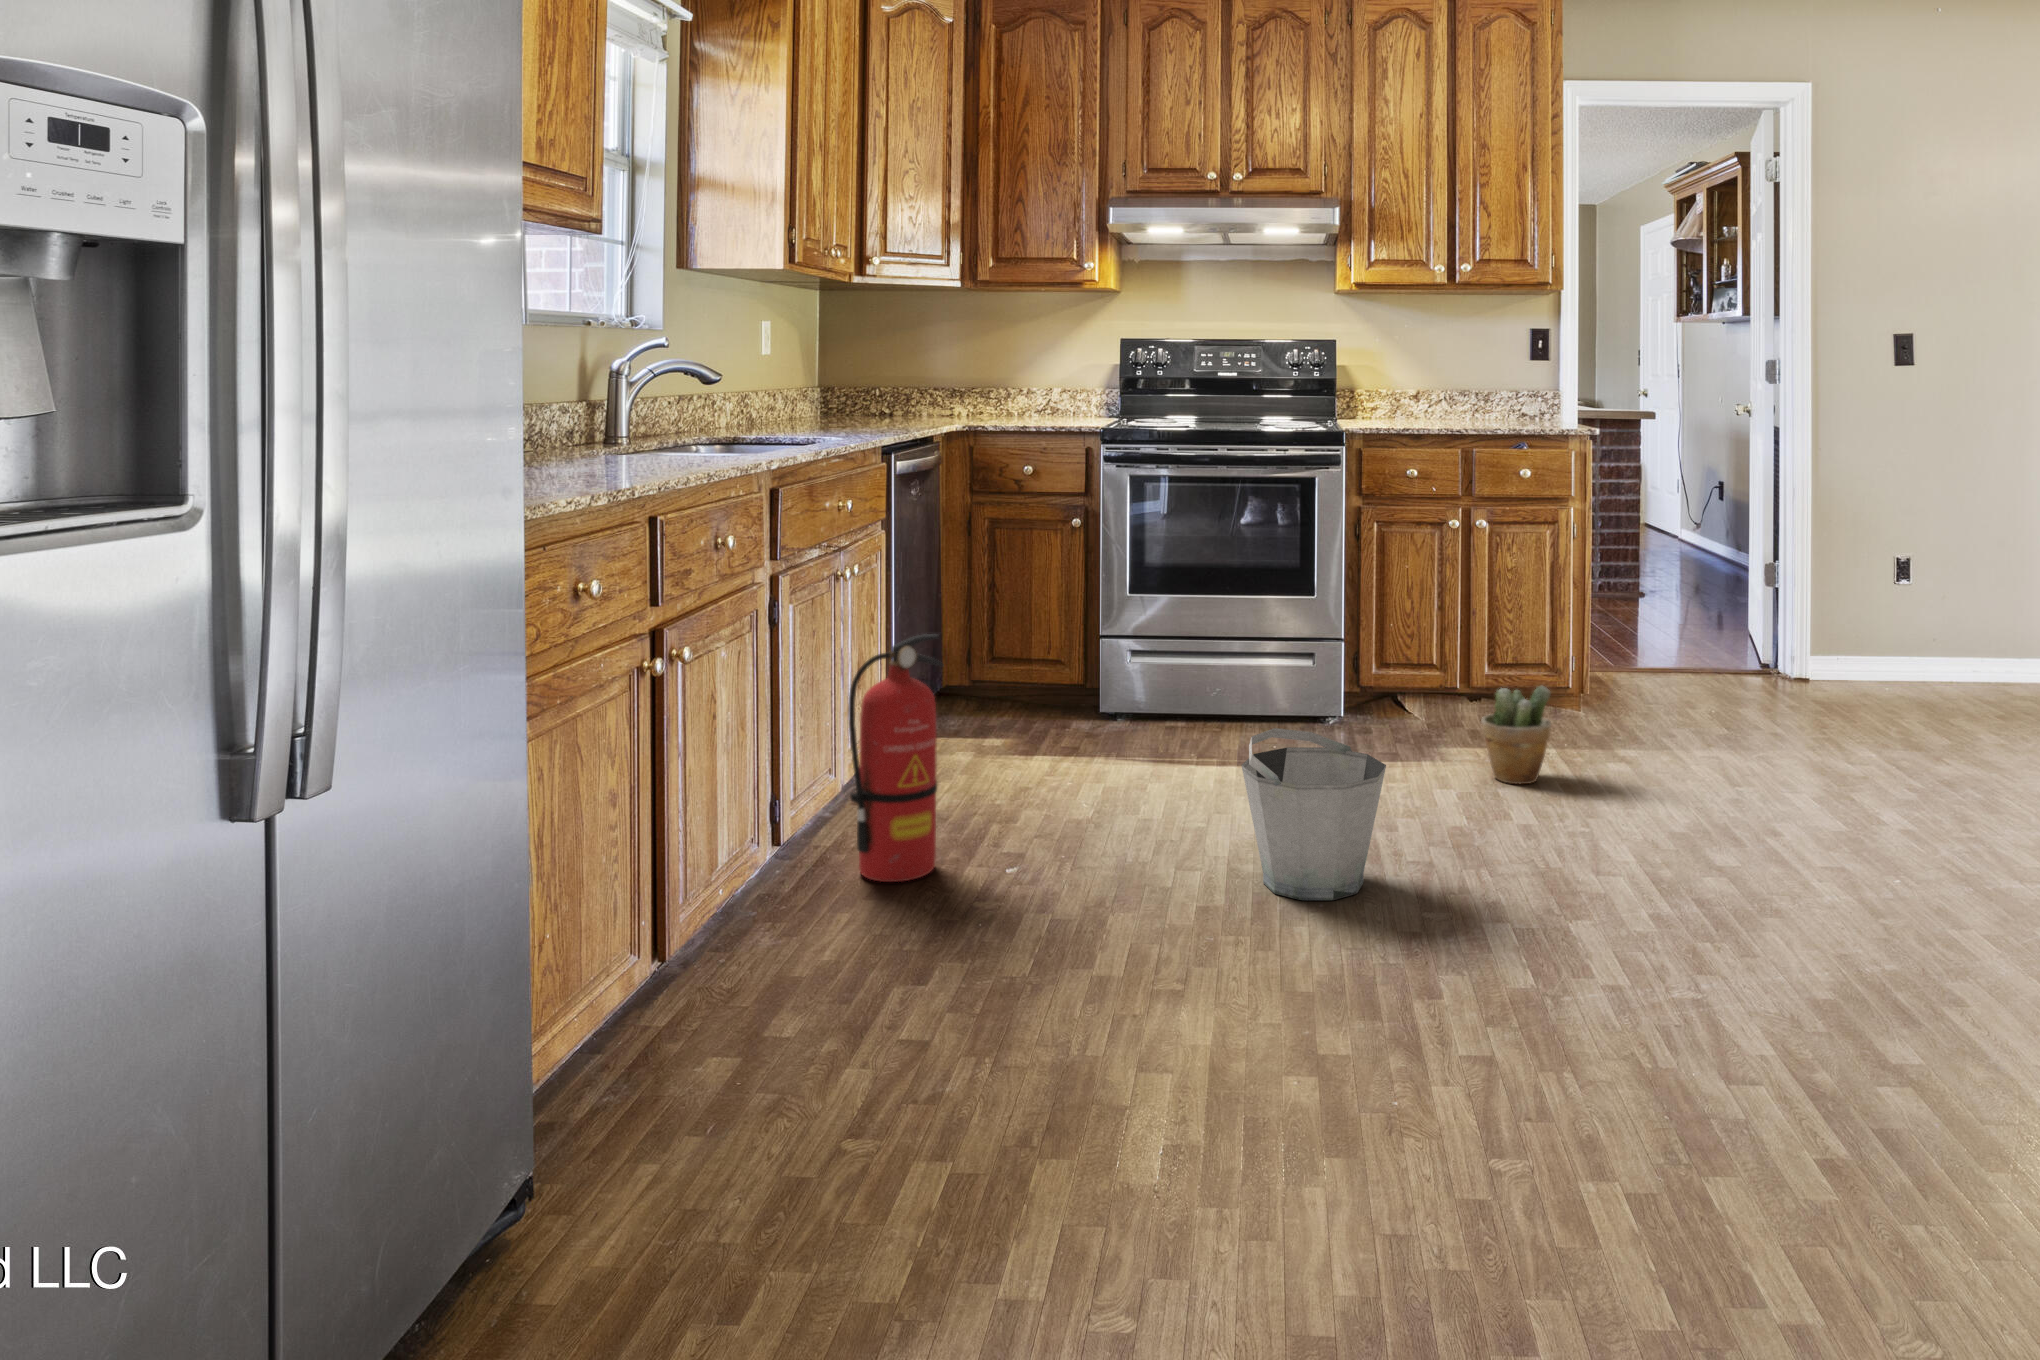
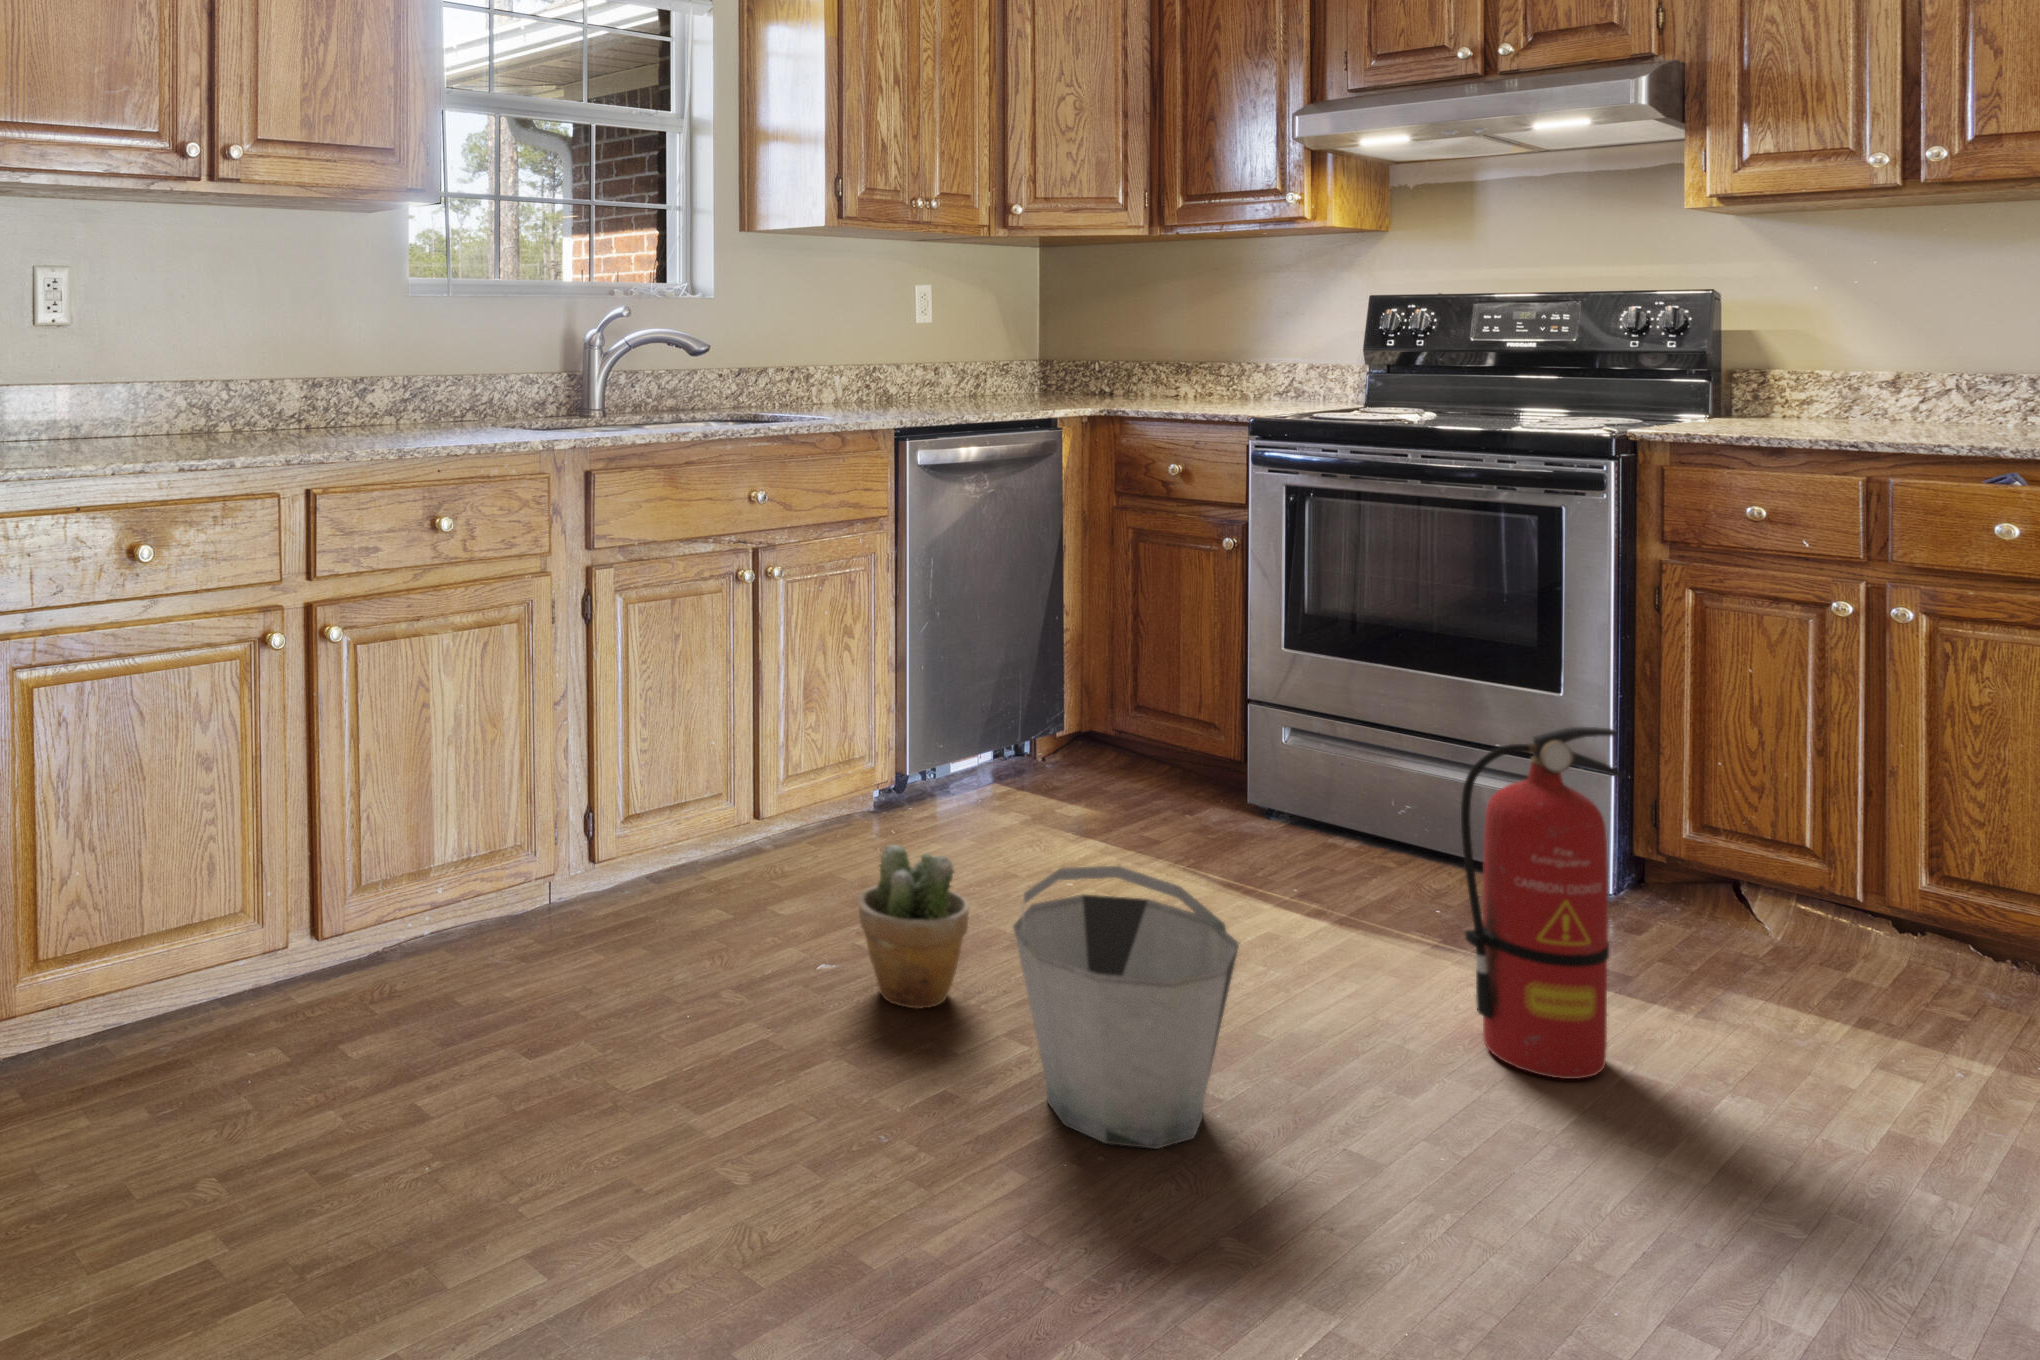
fire extinguisher: present [849,634,943,882] -> present [1461,727,1624,1079]
potted plant: present [1481,686,1551,784] -> present [858,845,969,1009]

